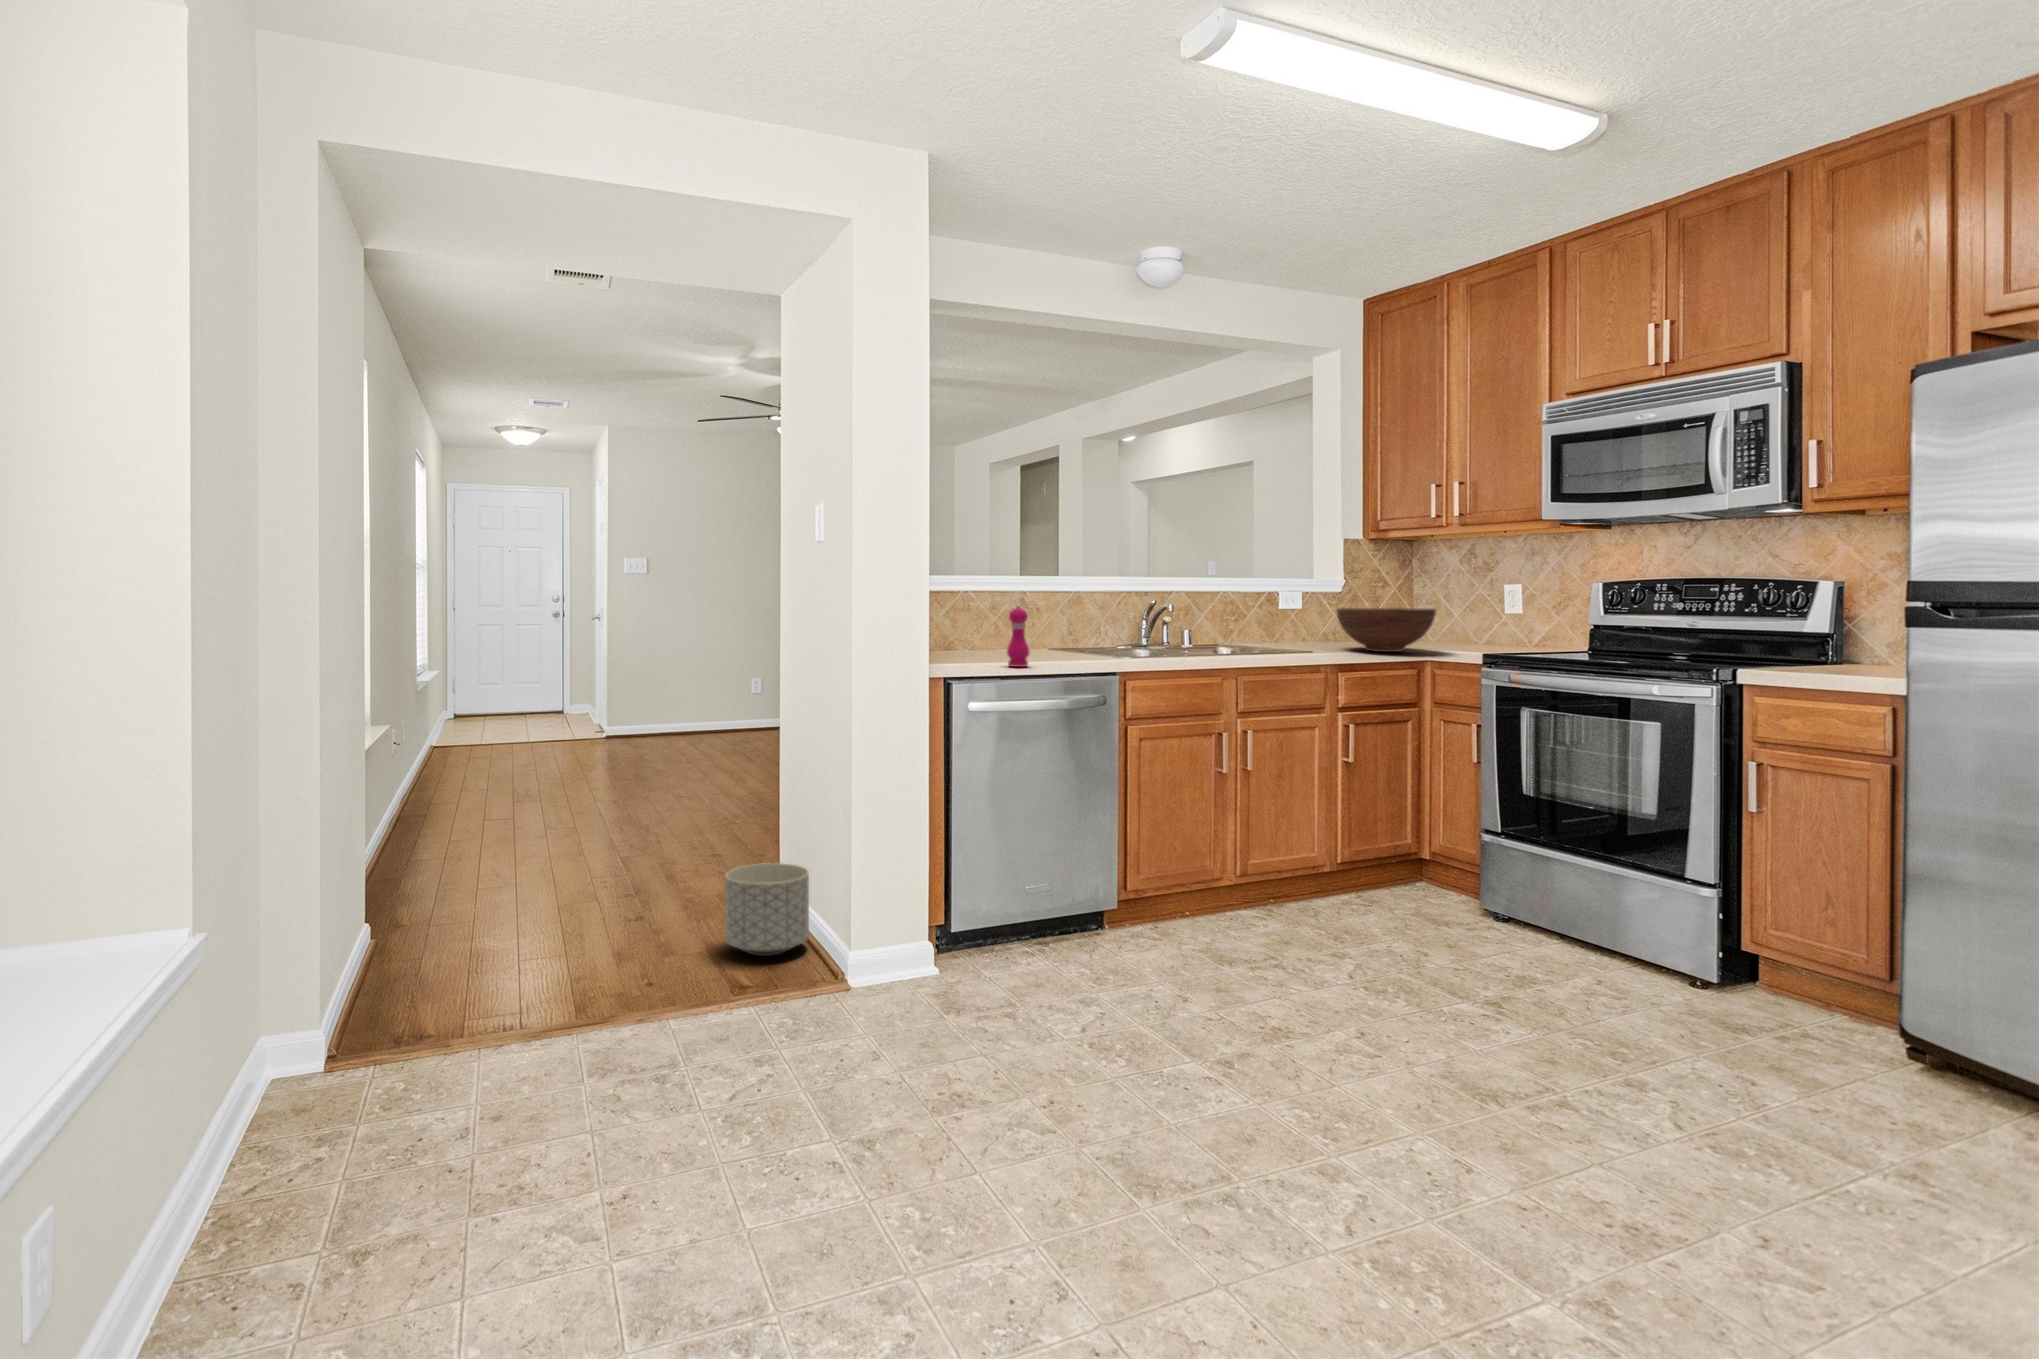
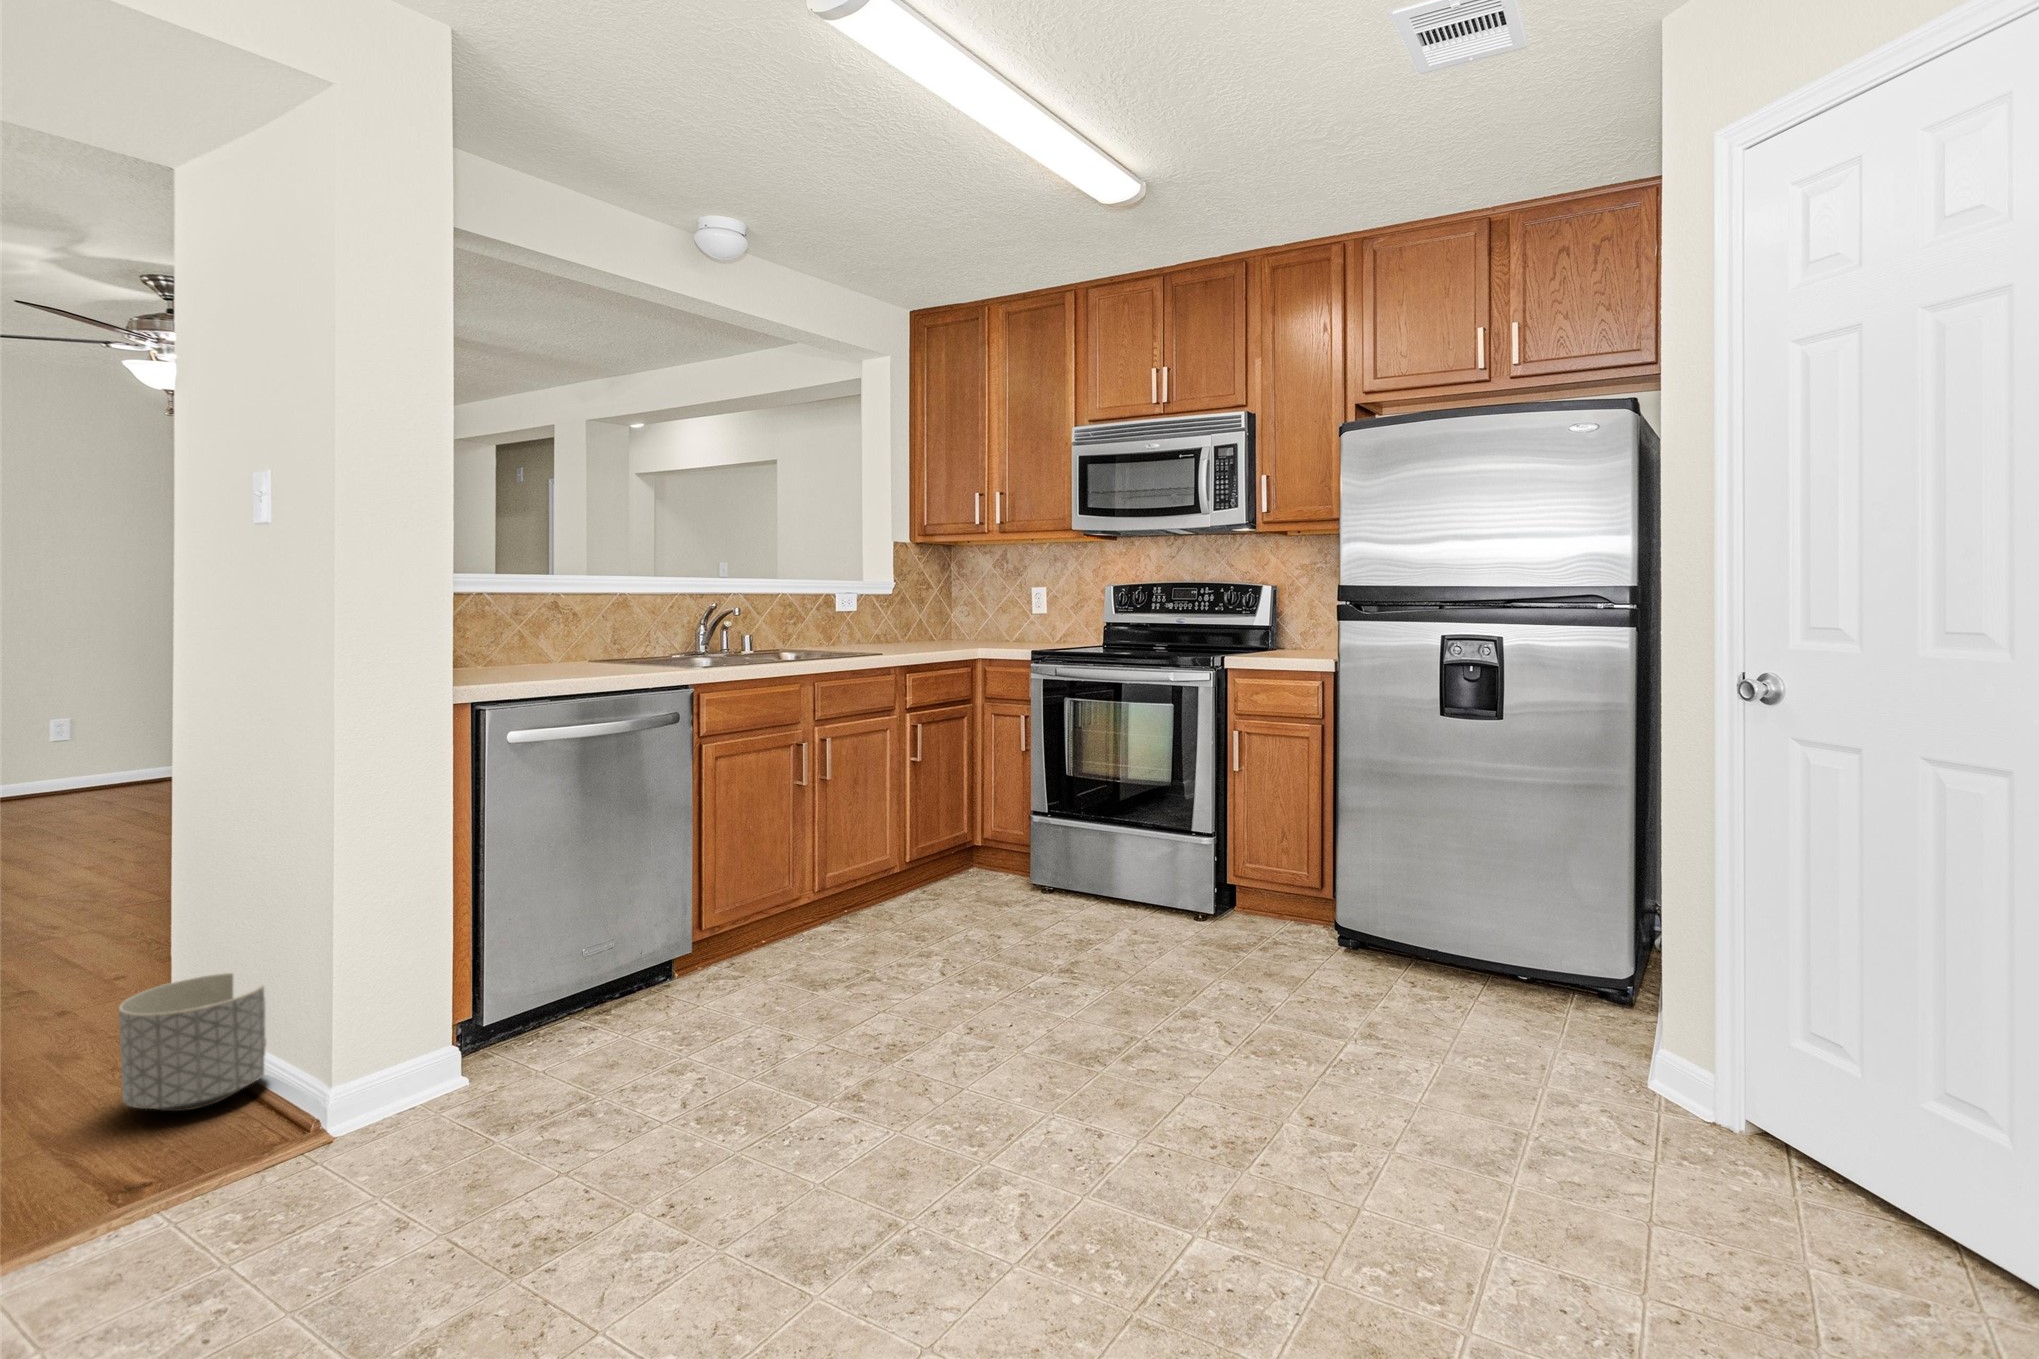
pepper mill: present [1007,603,1029,667] -> none [550,613,580,687]
fruit bowl: present [1336,608,1436,652] -> none [892,611,981,653]

